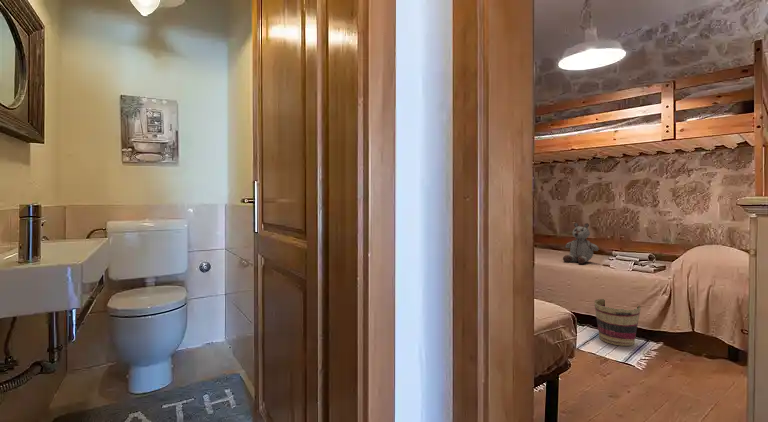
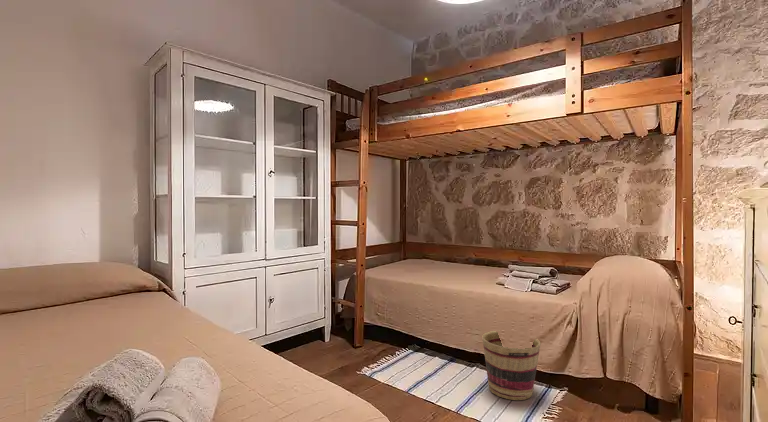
stuffed bear: present [563,223,599,264] -> none [448,227,492,282]

